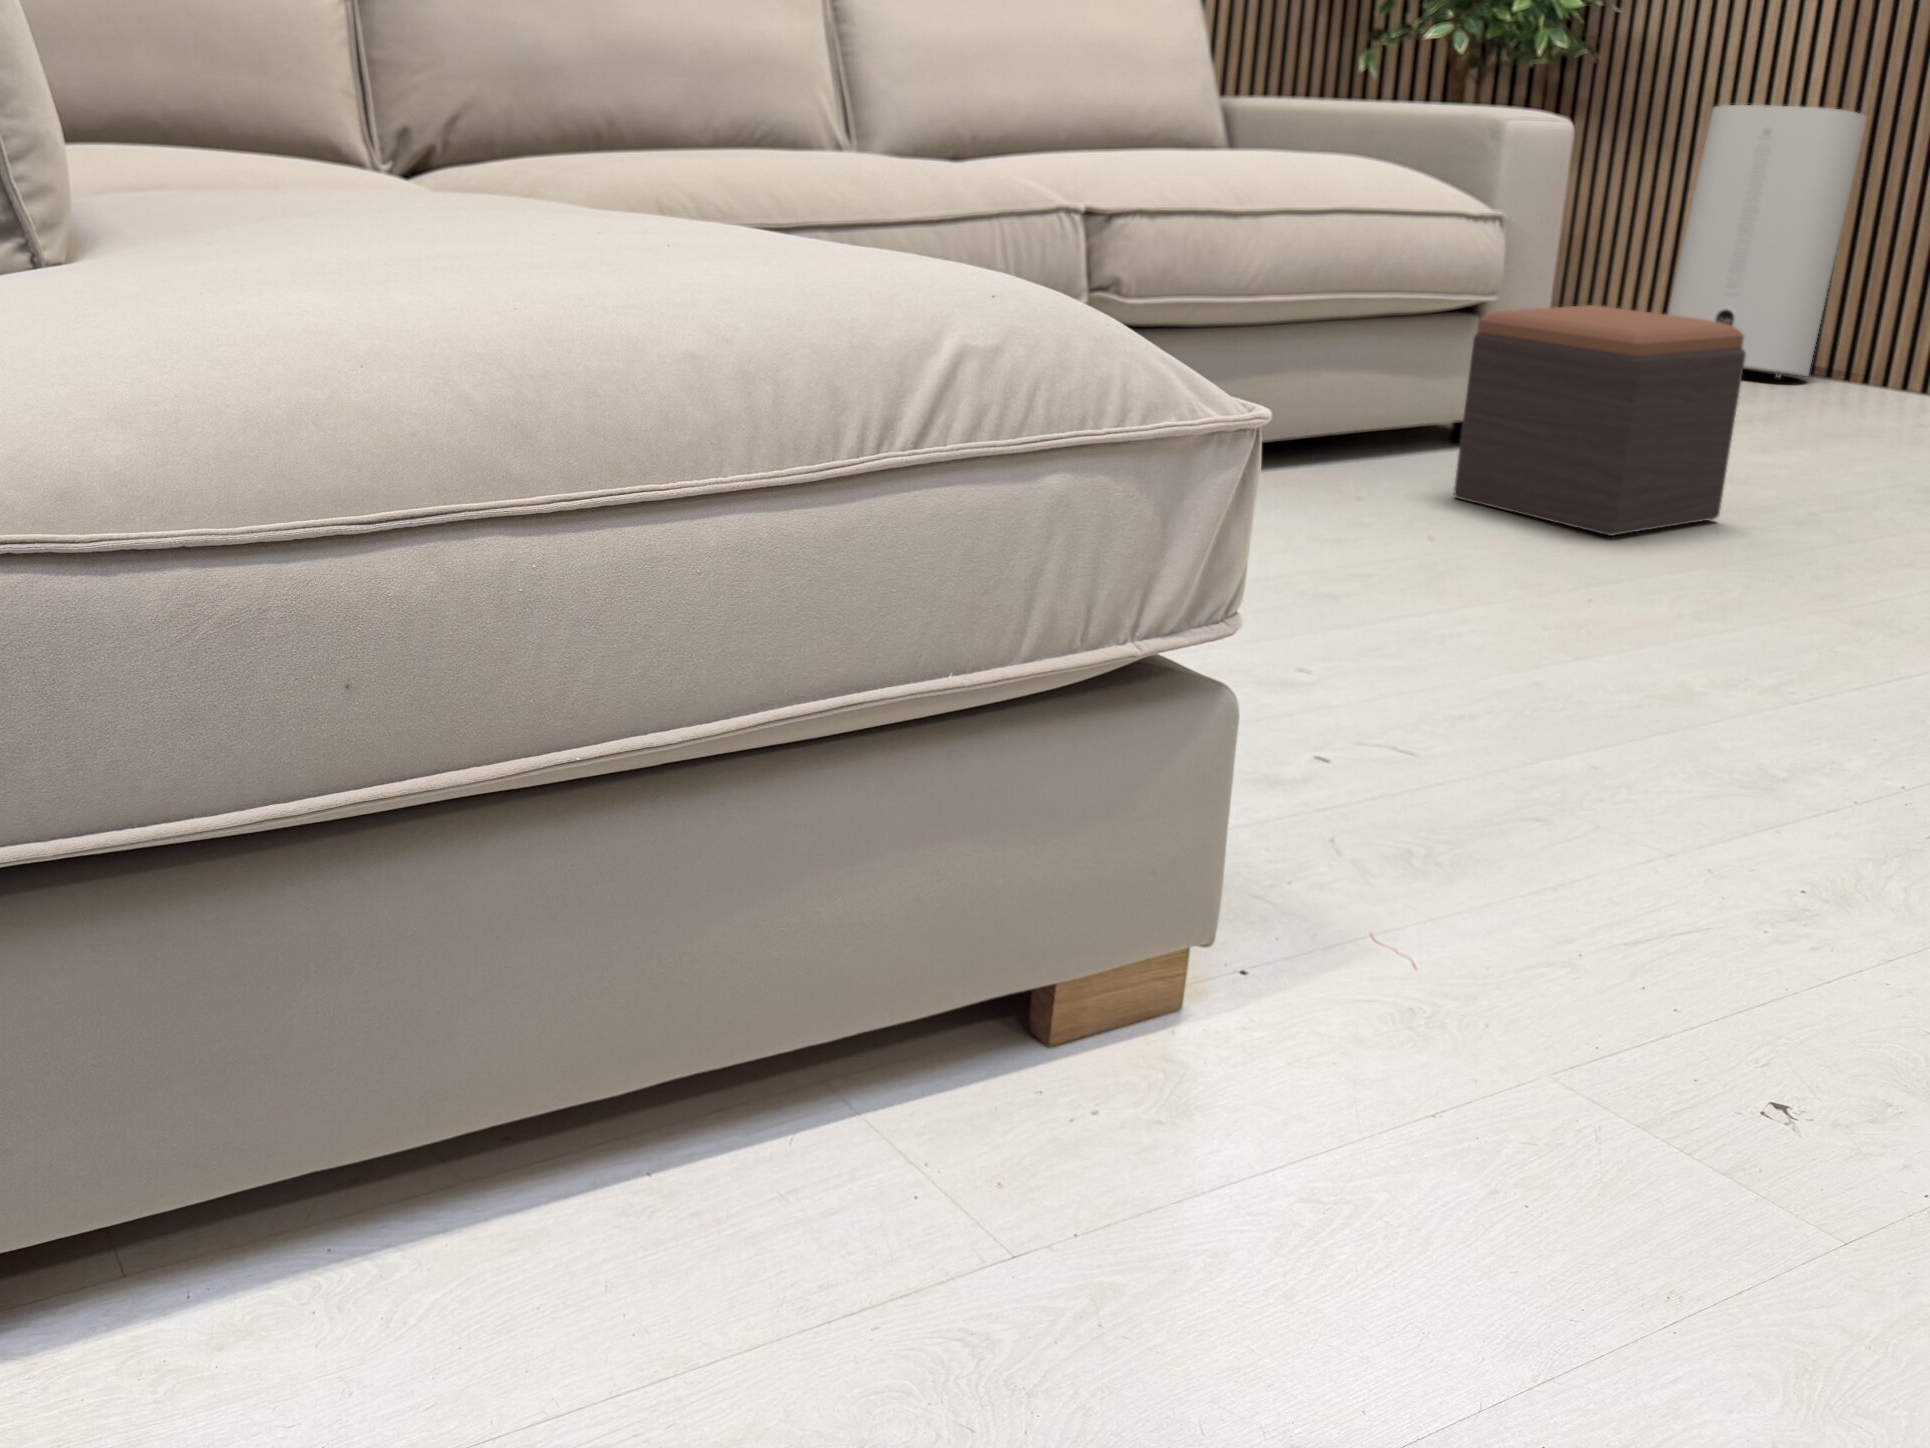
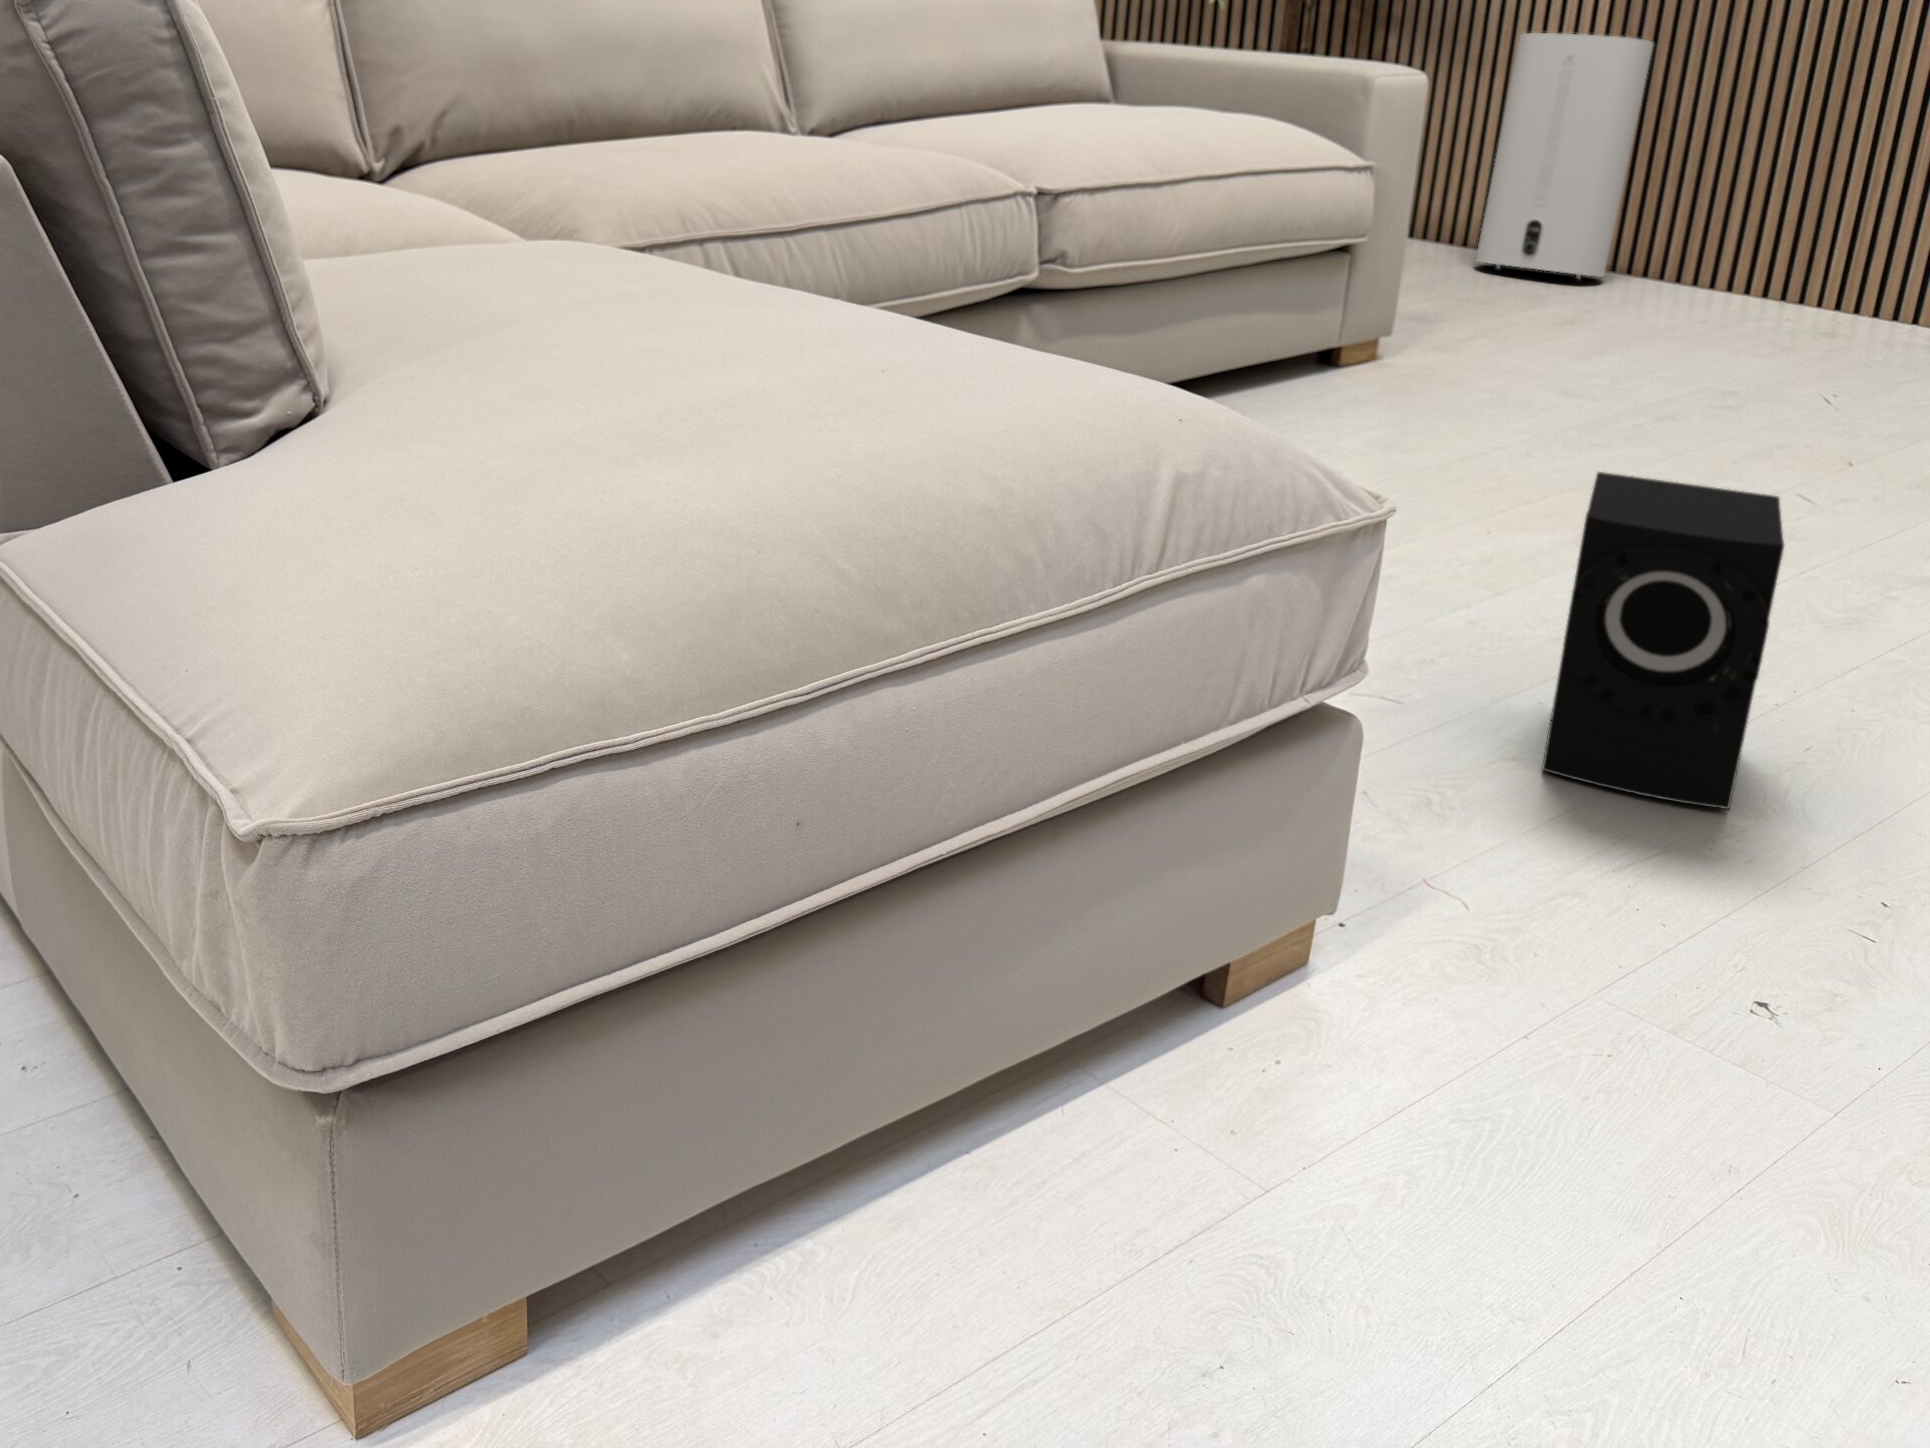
footstool: present [1454,305,1746,536] -> none [1351,255,1598,466]
speaker: none [1559,478,1870,884] -> present [1542,472,1784,809]

